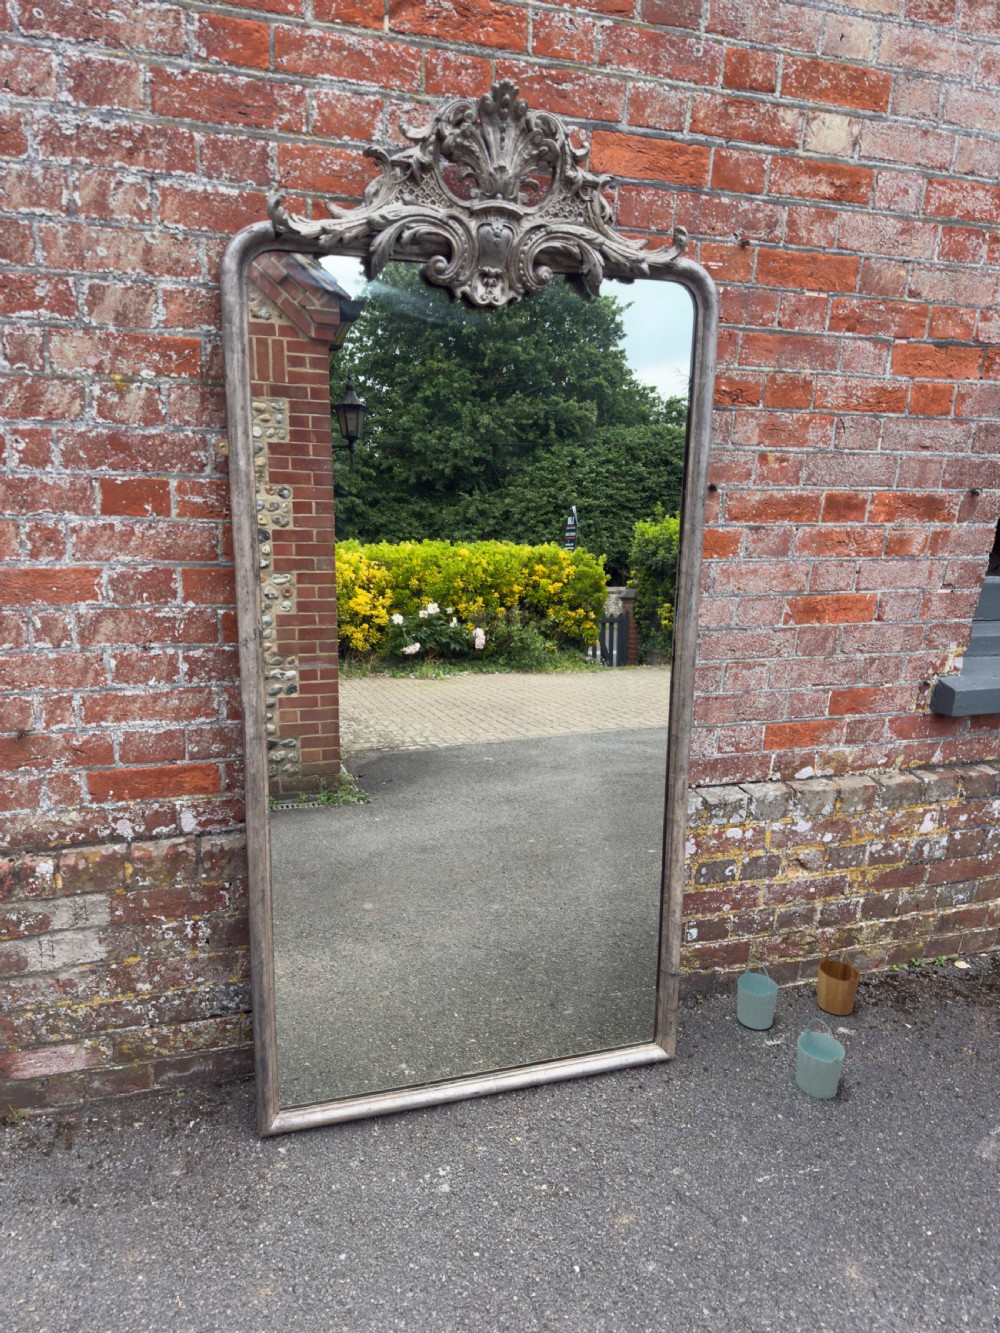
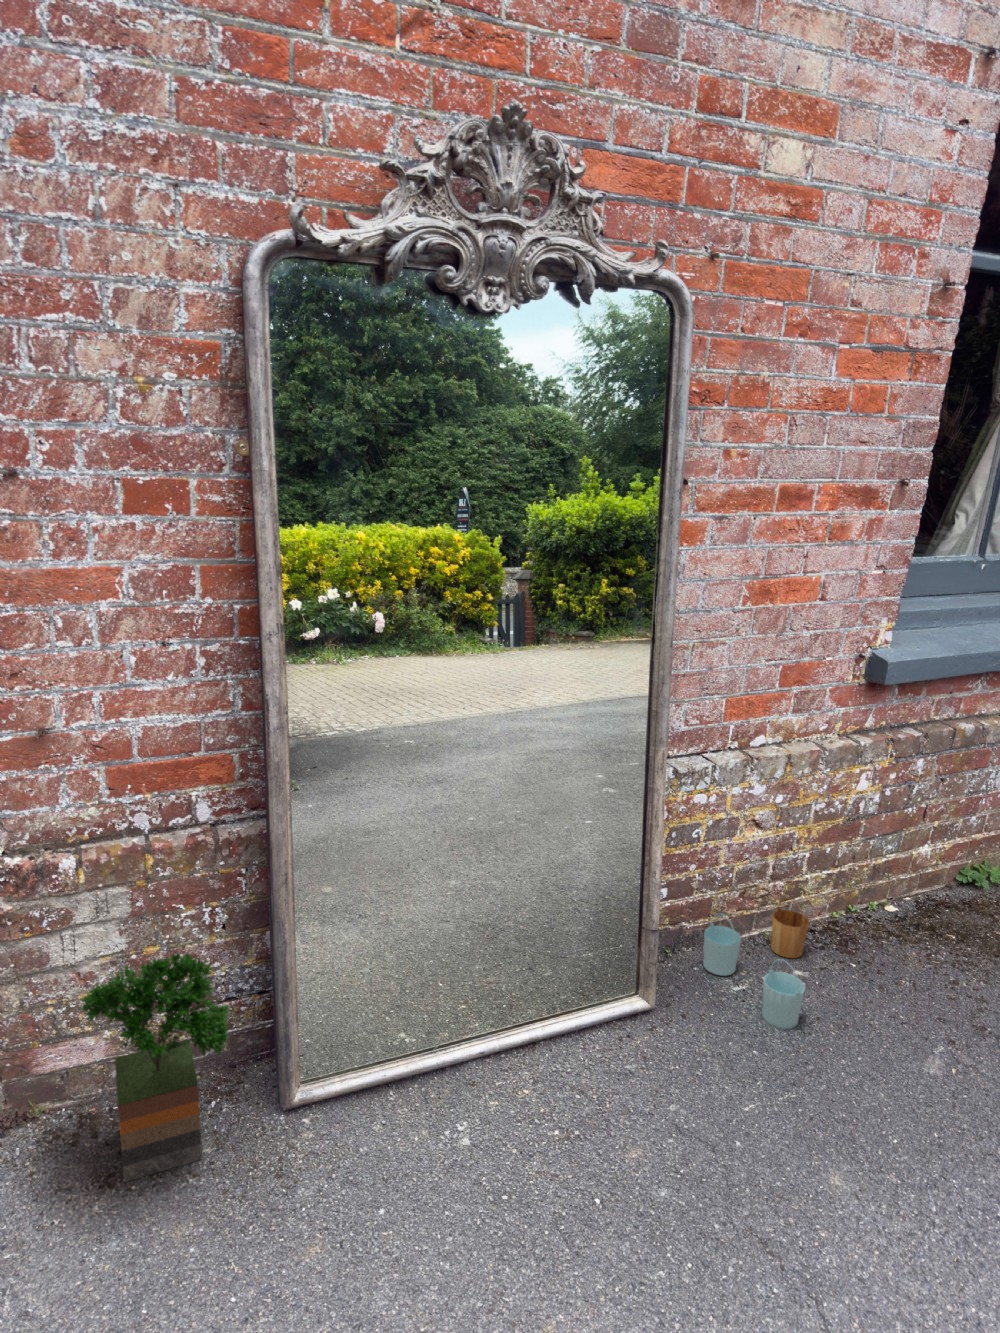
potted tree: none [38,965,197,1206] -> present [81,952,229,1182]

